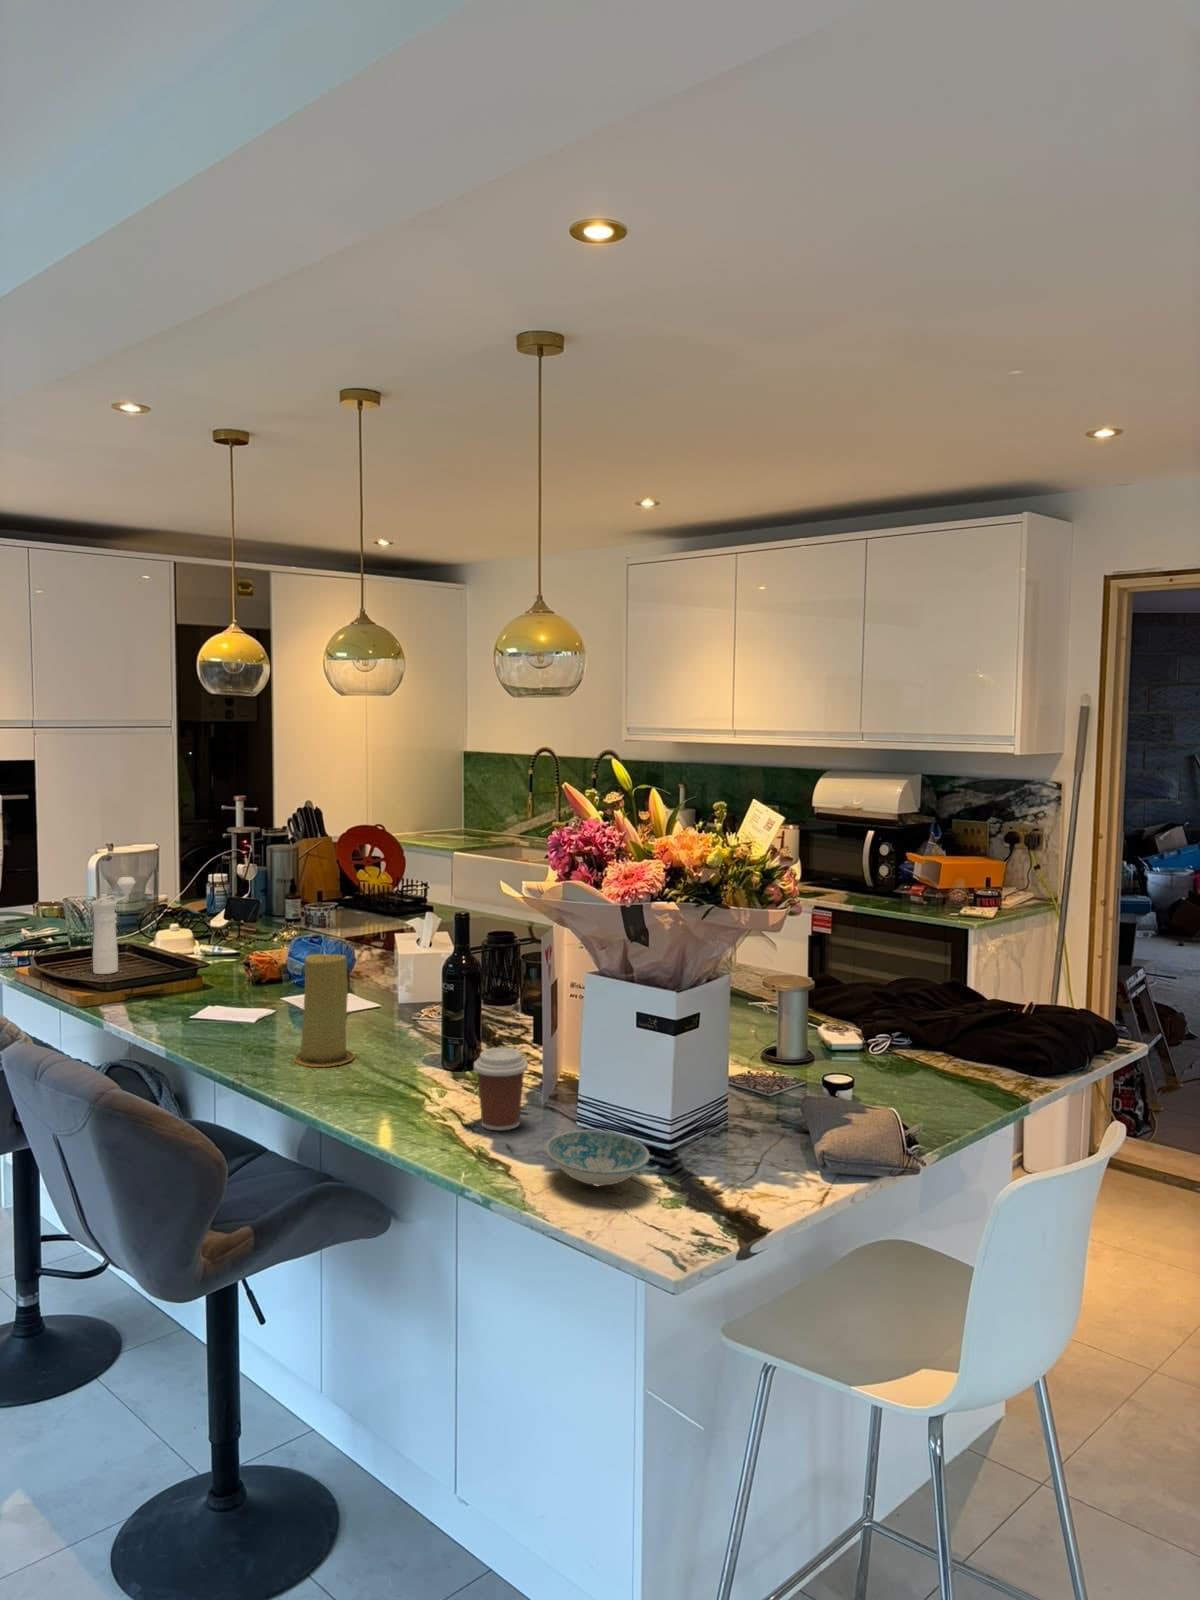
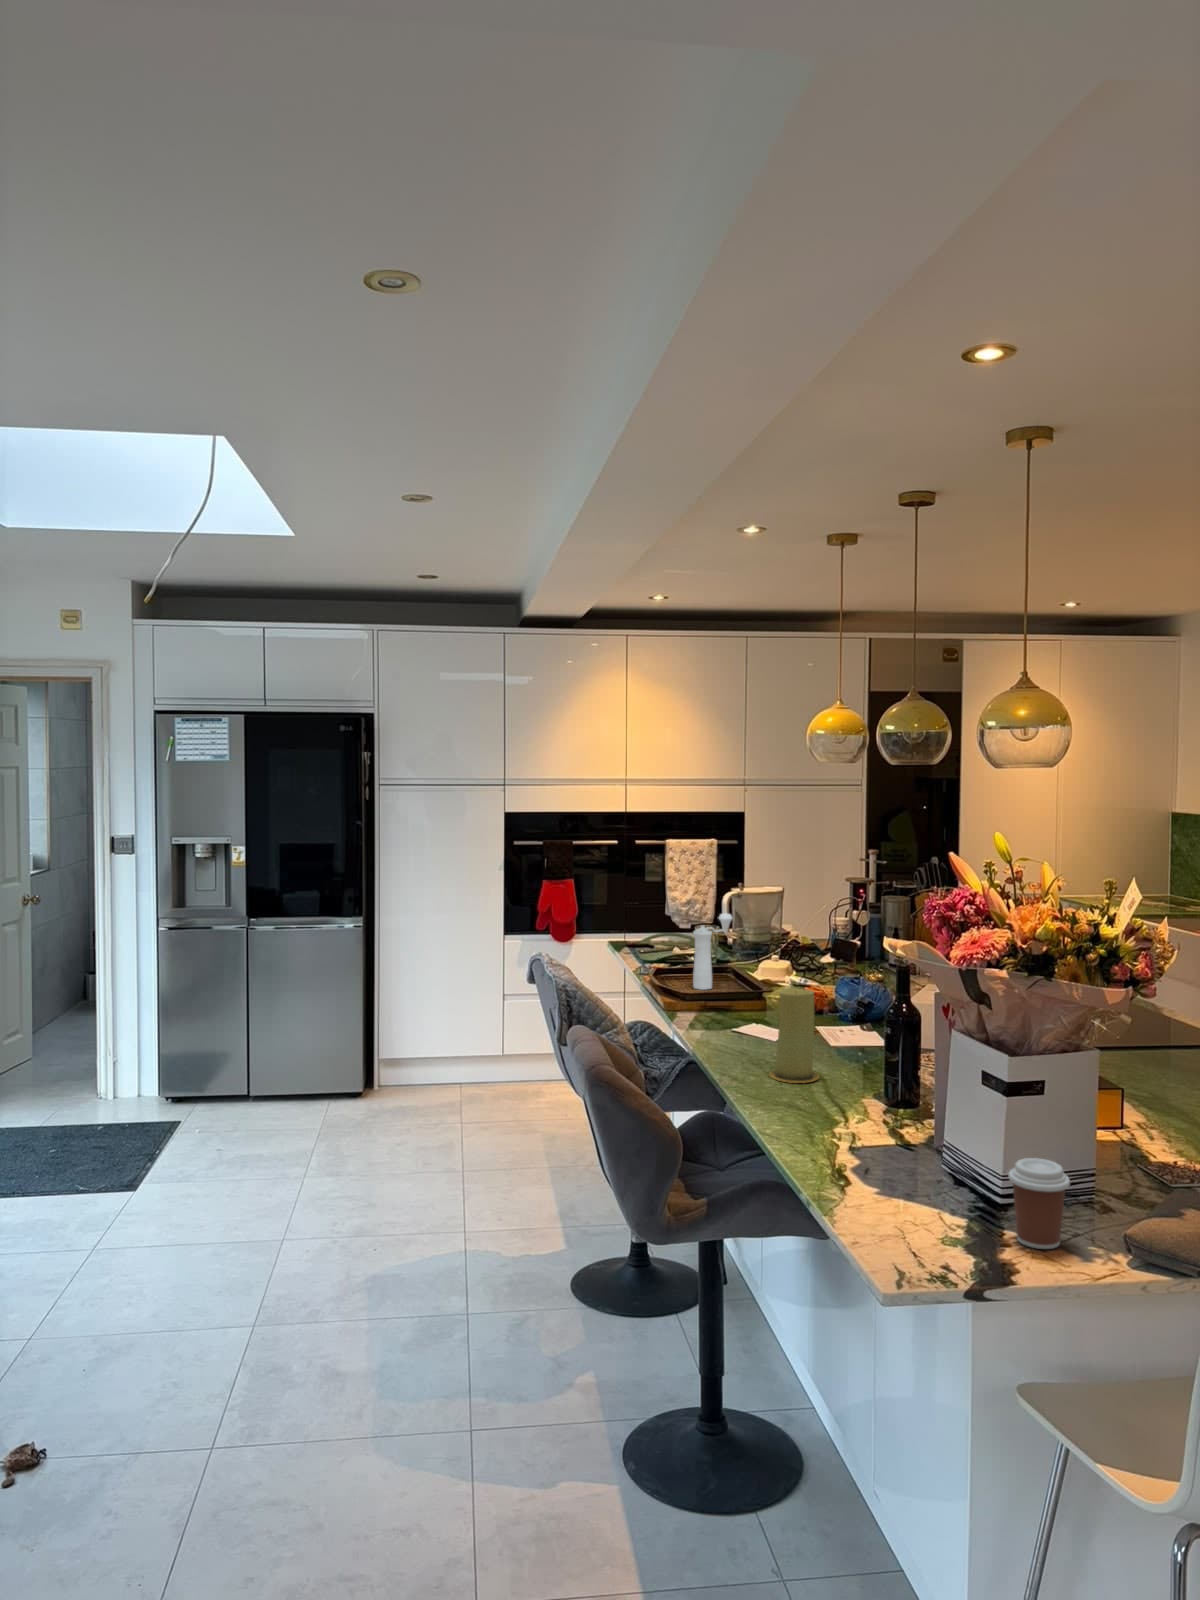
coffee cup: present [474,1047,528,1130] -> present [1008,1158,1070,1249]
ceramic bowl: present [545,1130,650,1185] -> none [861,1163,951,1213]

